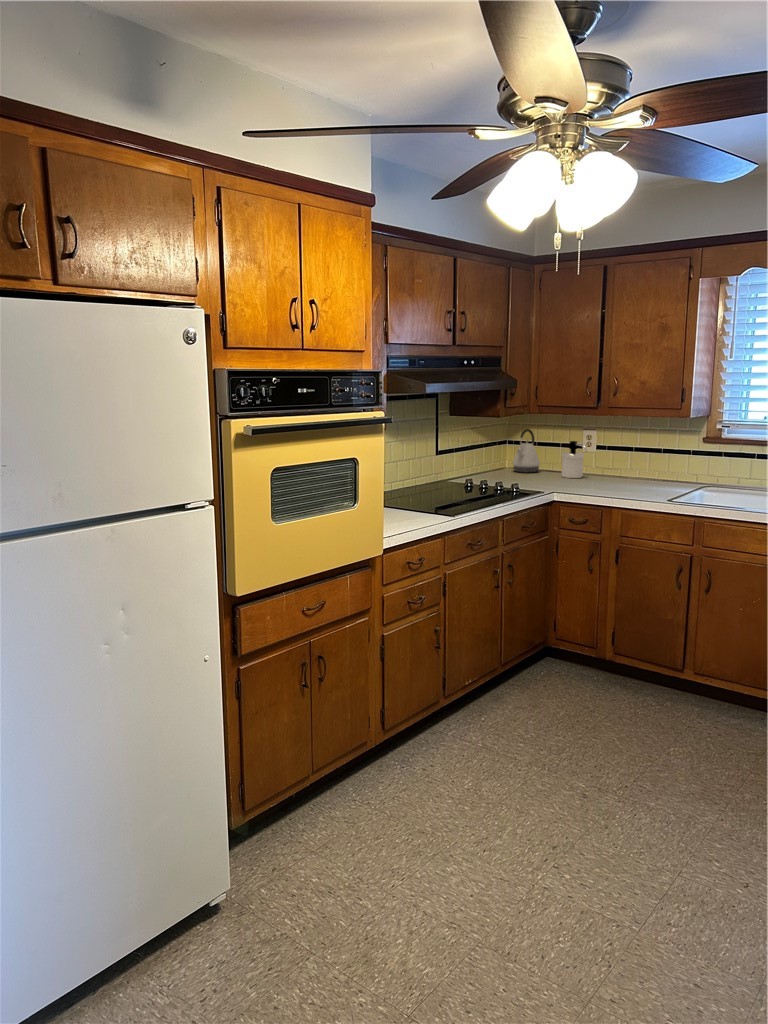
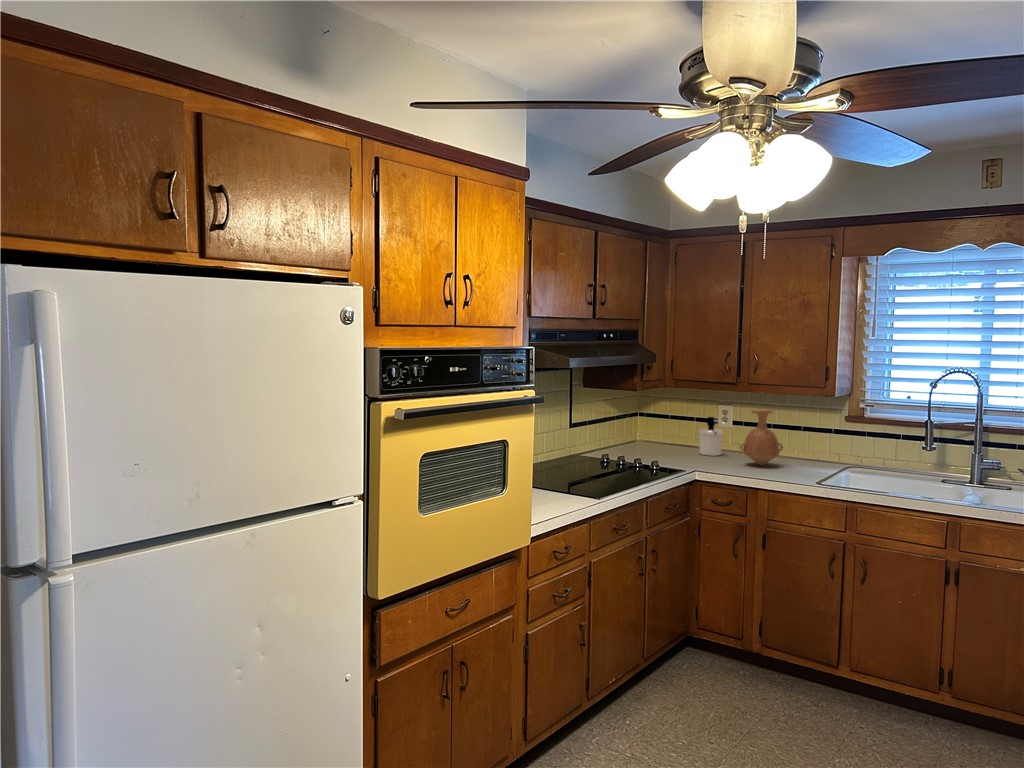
kettle: present [513,429,540,473] -> none [647,403,675,449]
vase: none [598,432,639,486] -> present [741,410,783,465]

